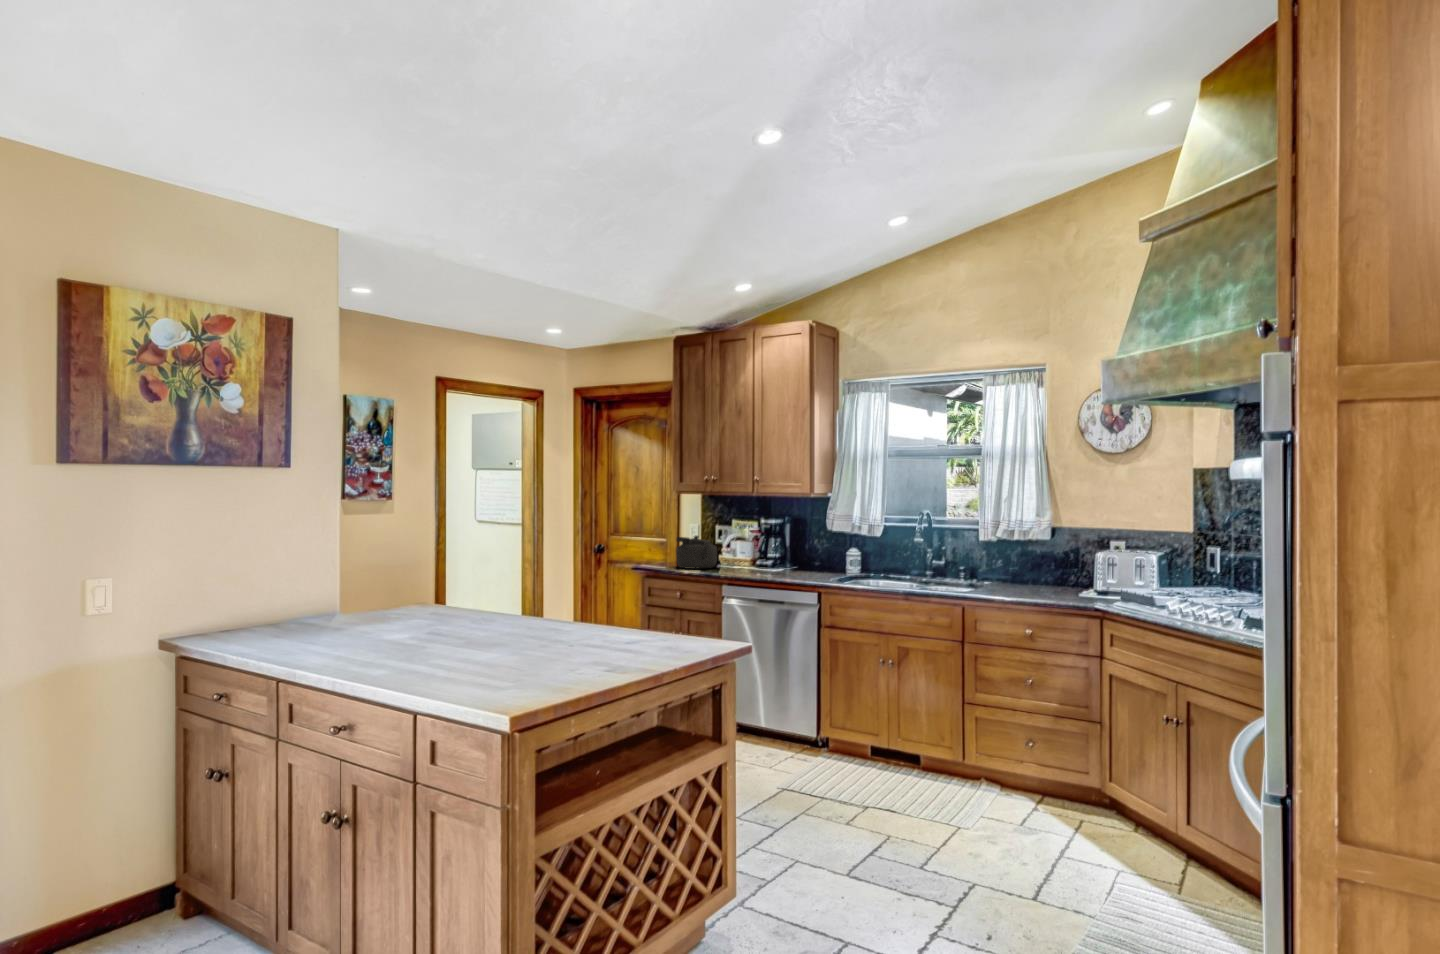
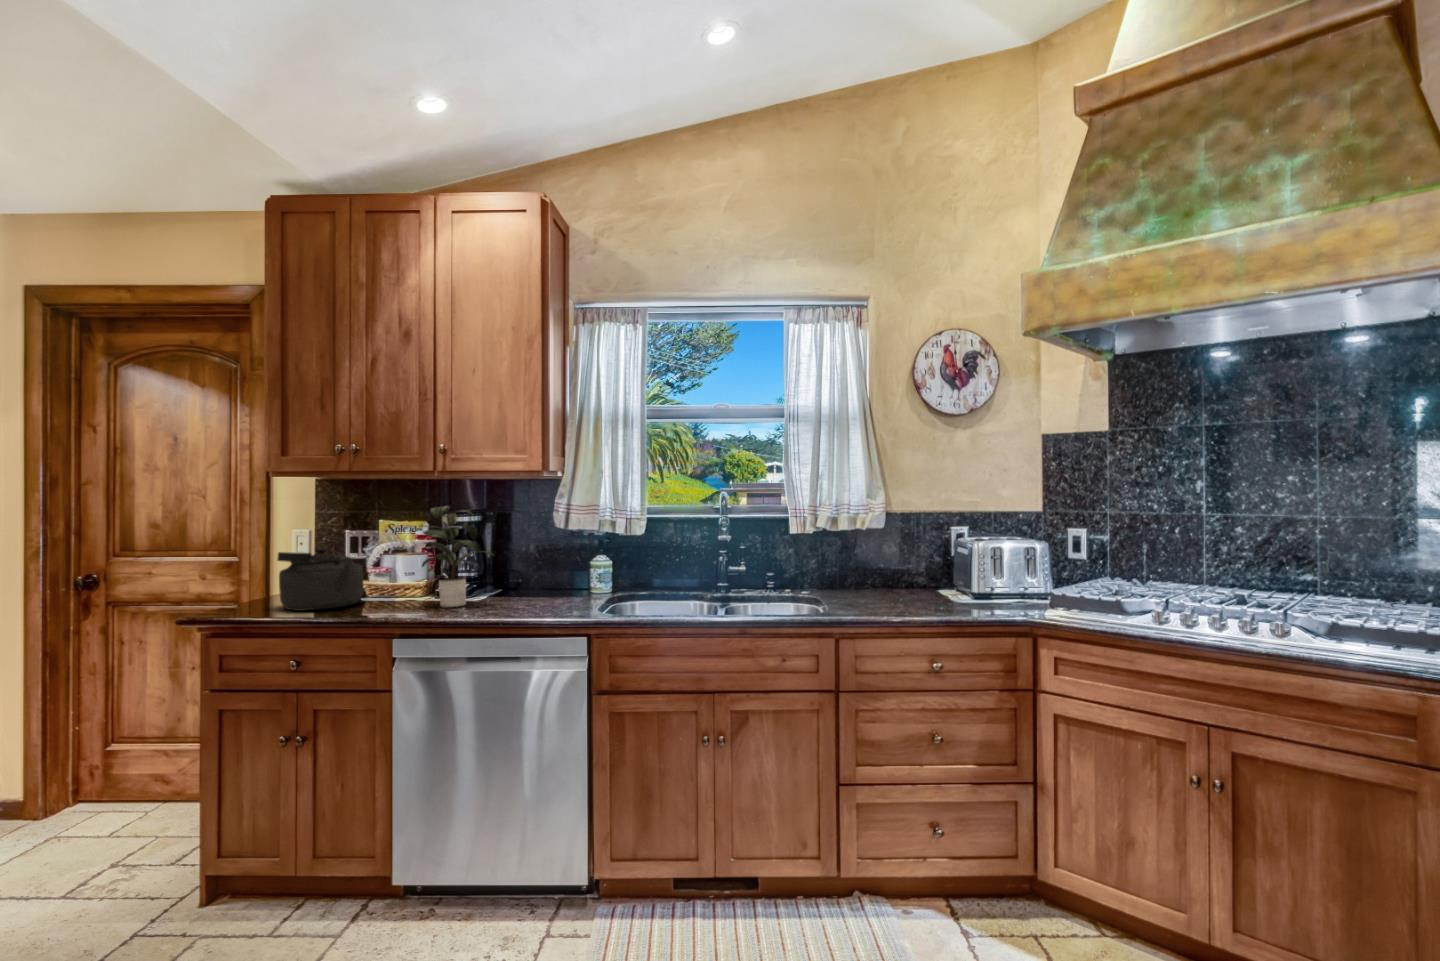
potted plant: none [736,514,790,573] -> present [422,506,494,607]

